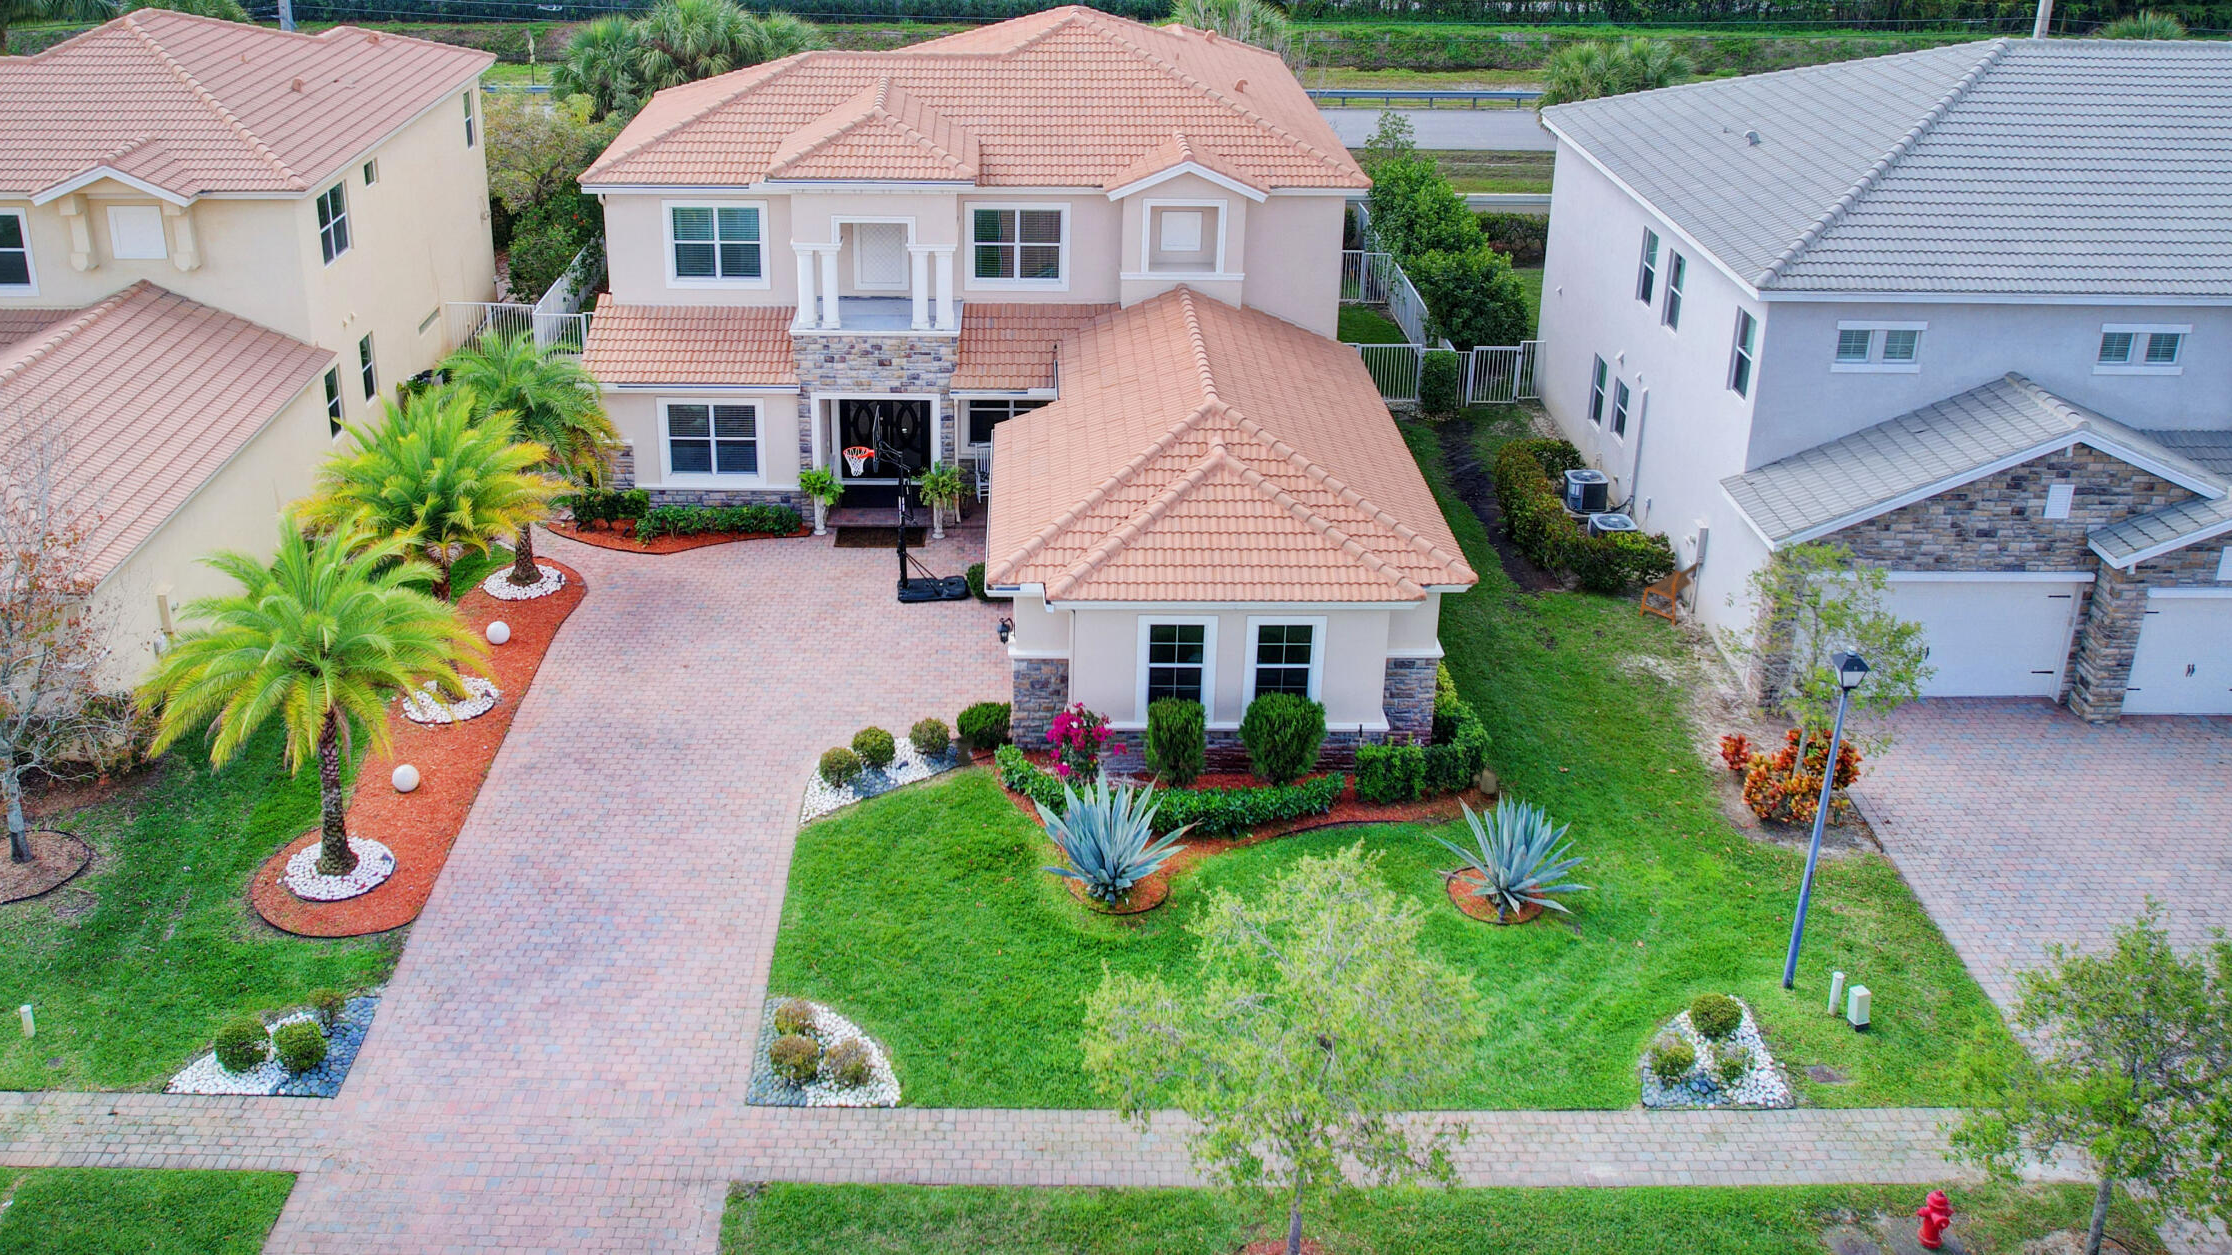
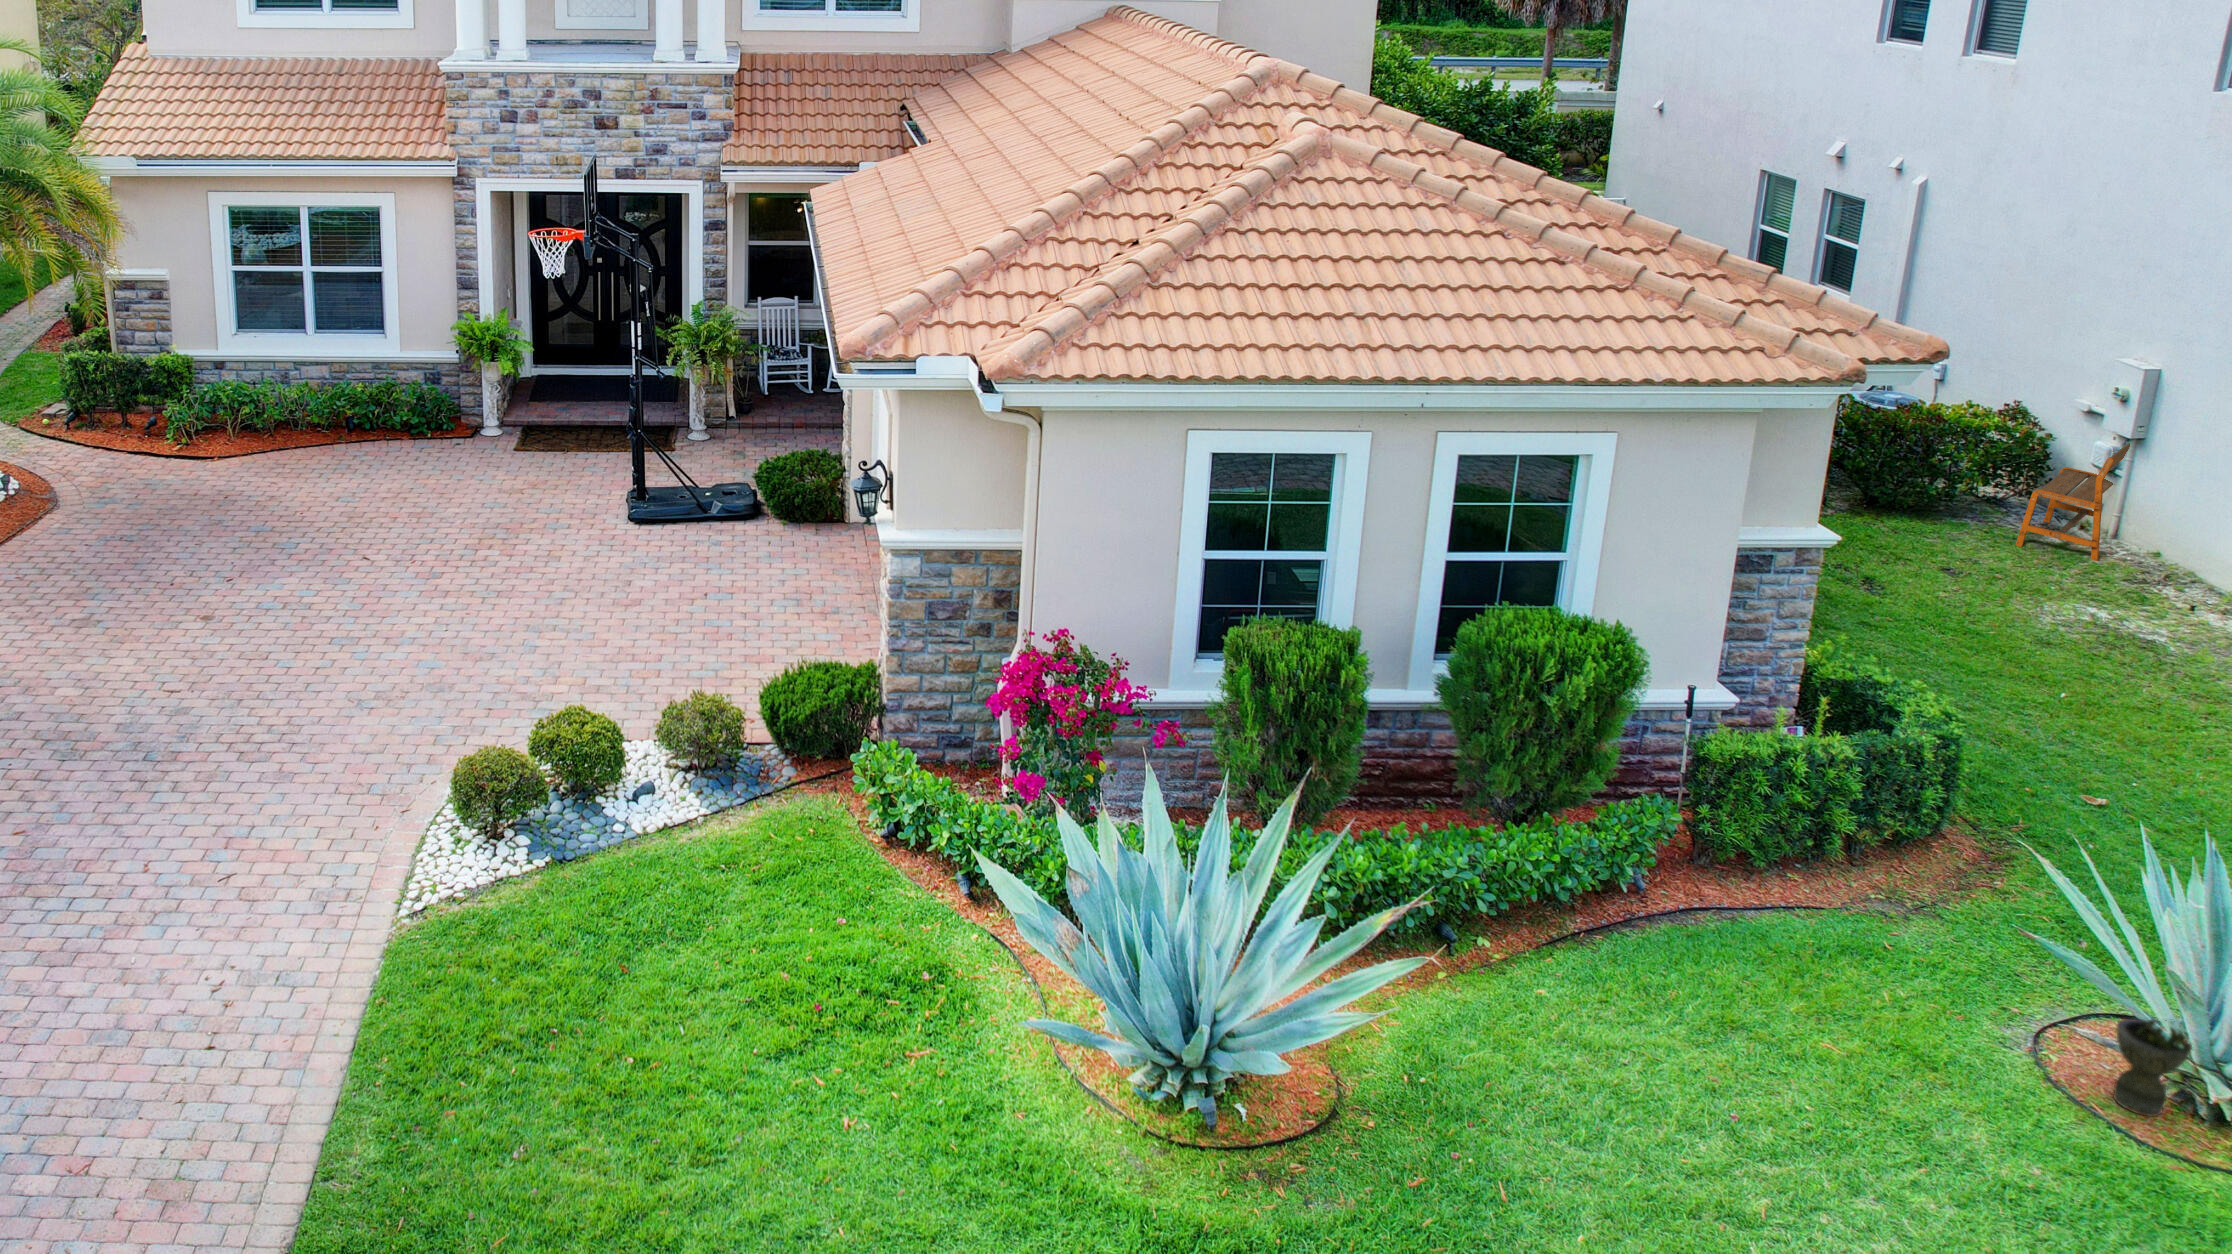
planter: present [954,735,974,766] -> present [2114,1019,2192,1116]
watering can: present [1474,770,1497,795] -> none [1953,786,2001,855]

